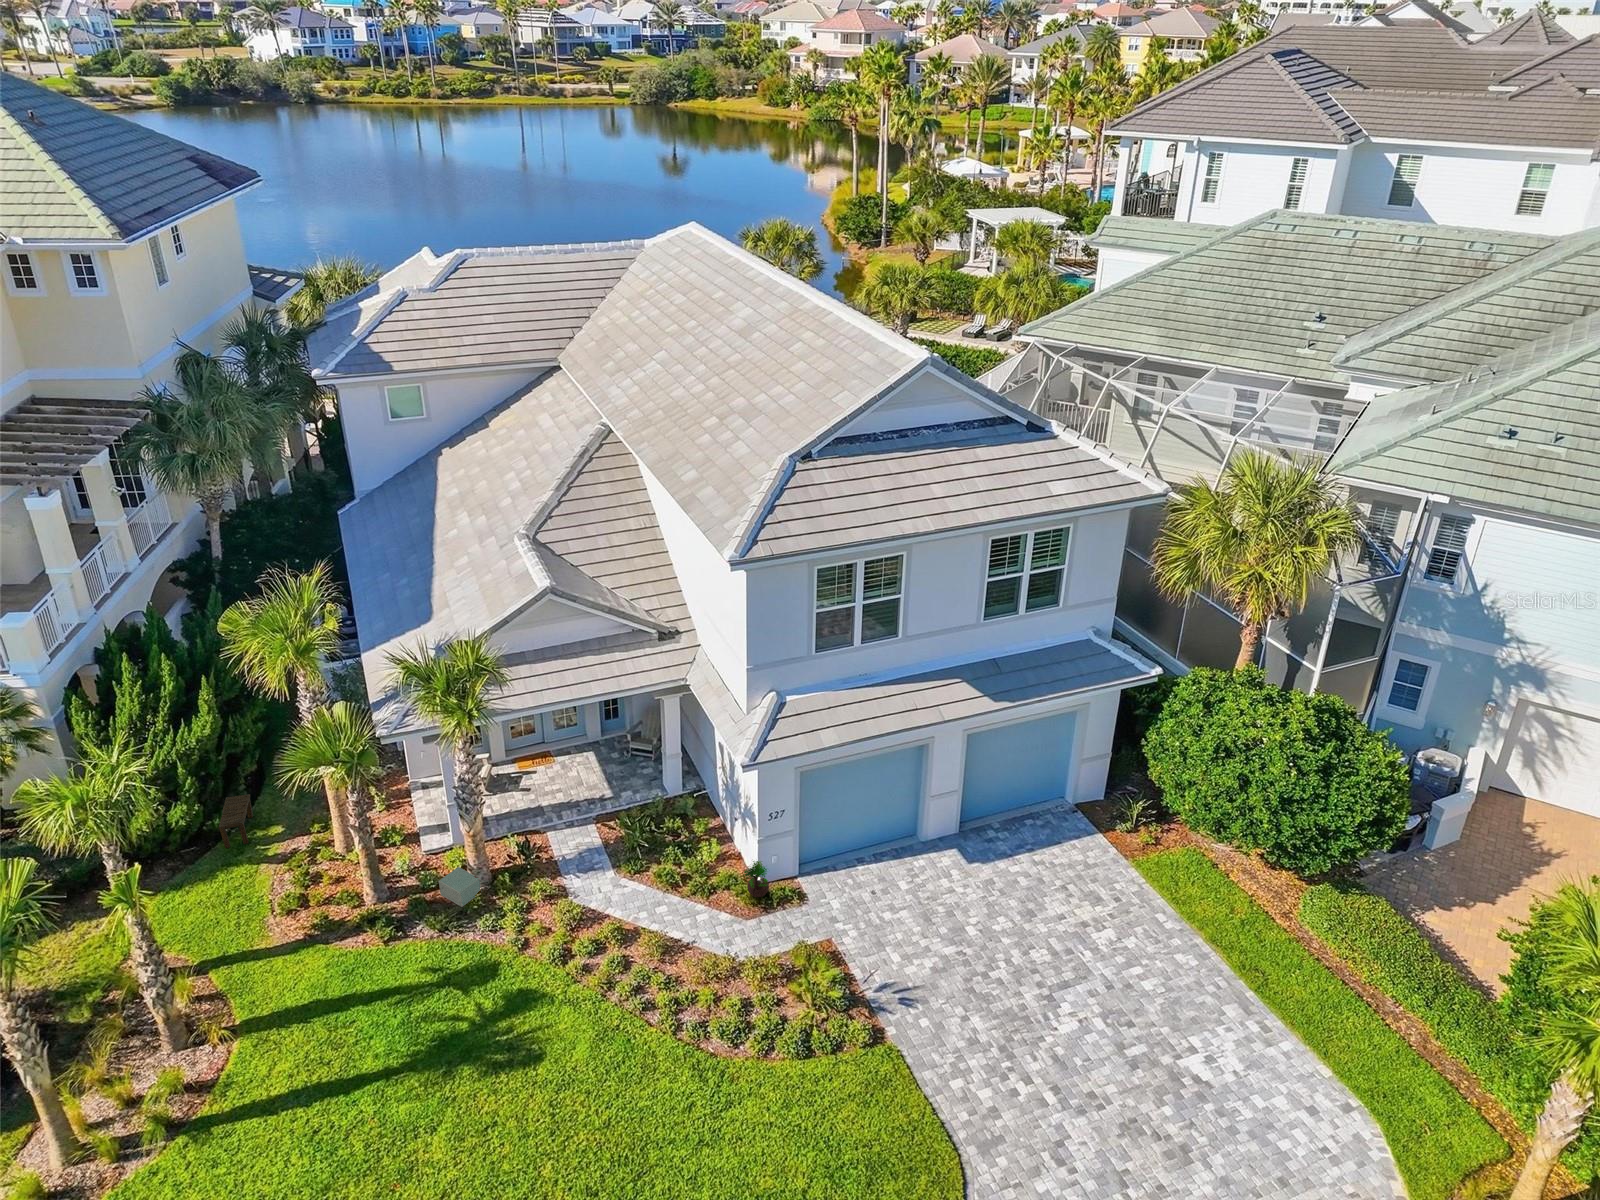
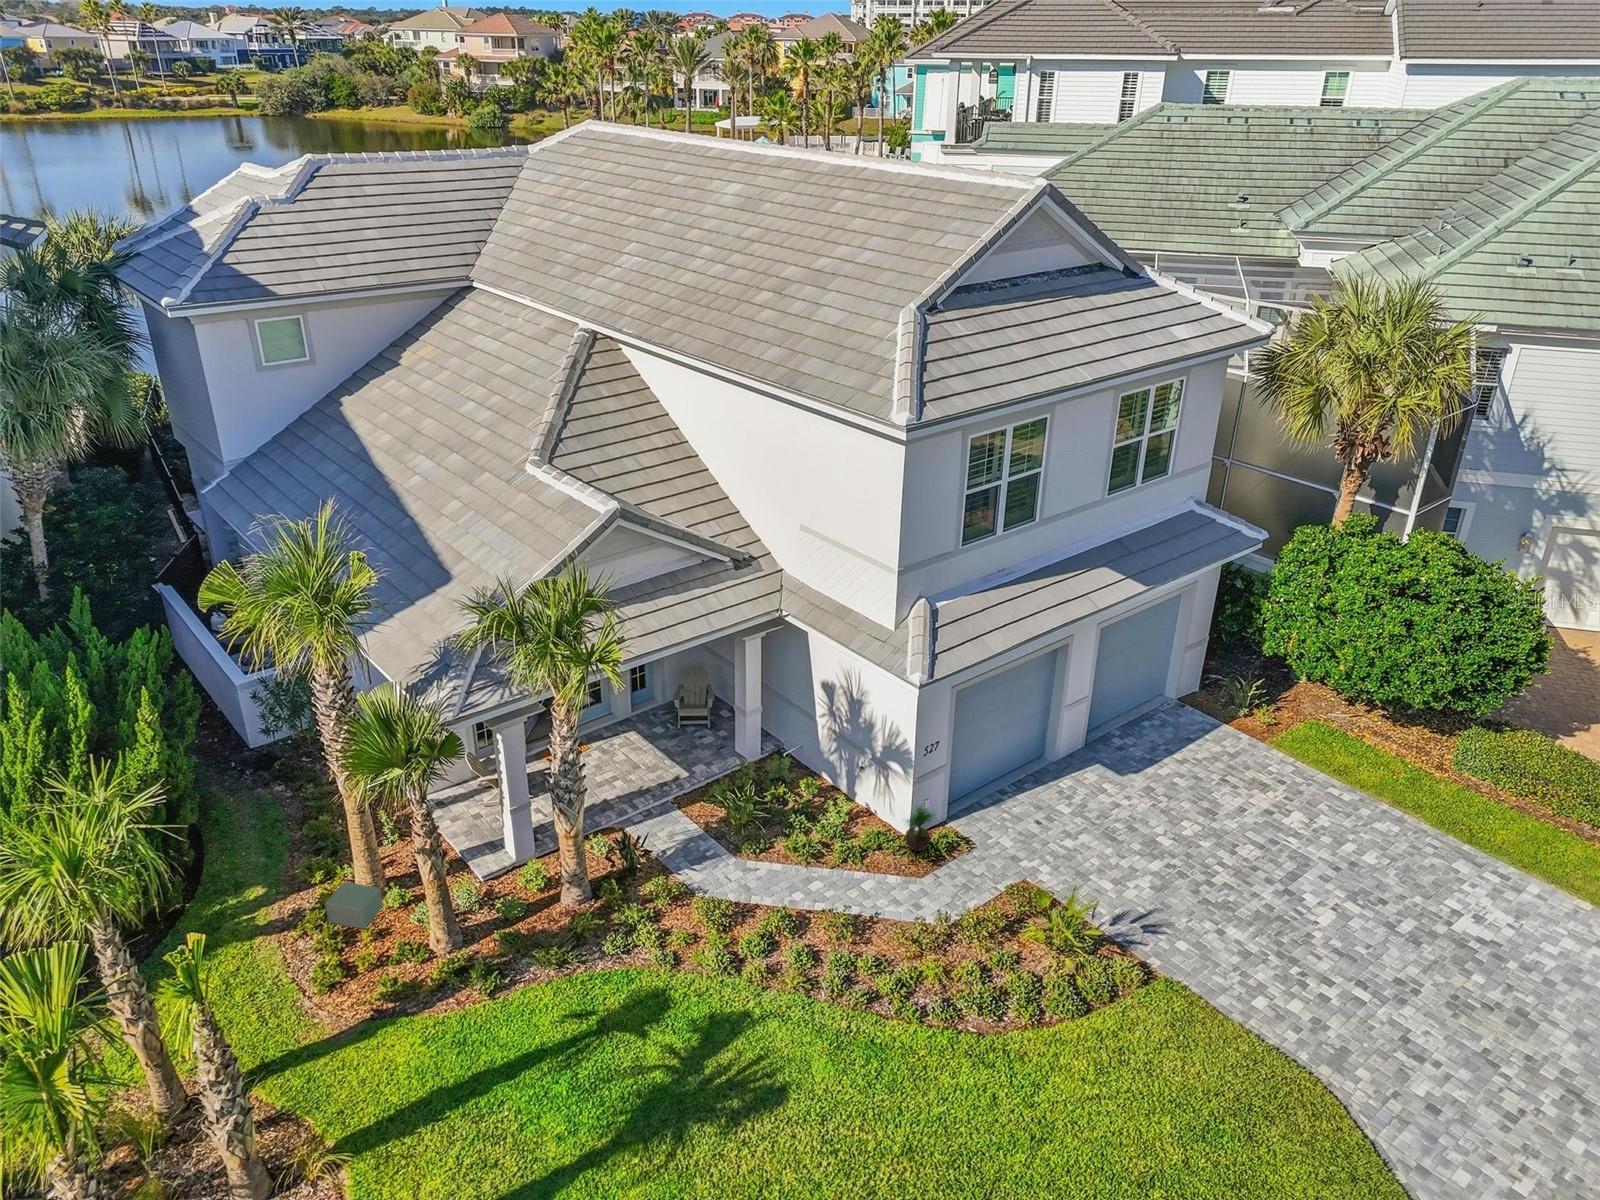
bench: present [219,794,253,848] -> none [179,847,229,924]
storage box: present [439,867,481,907] -> present [325,882,383,929]

